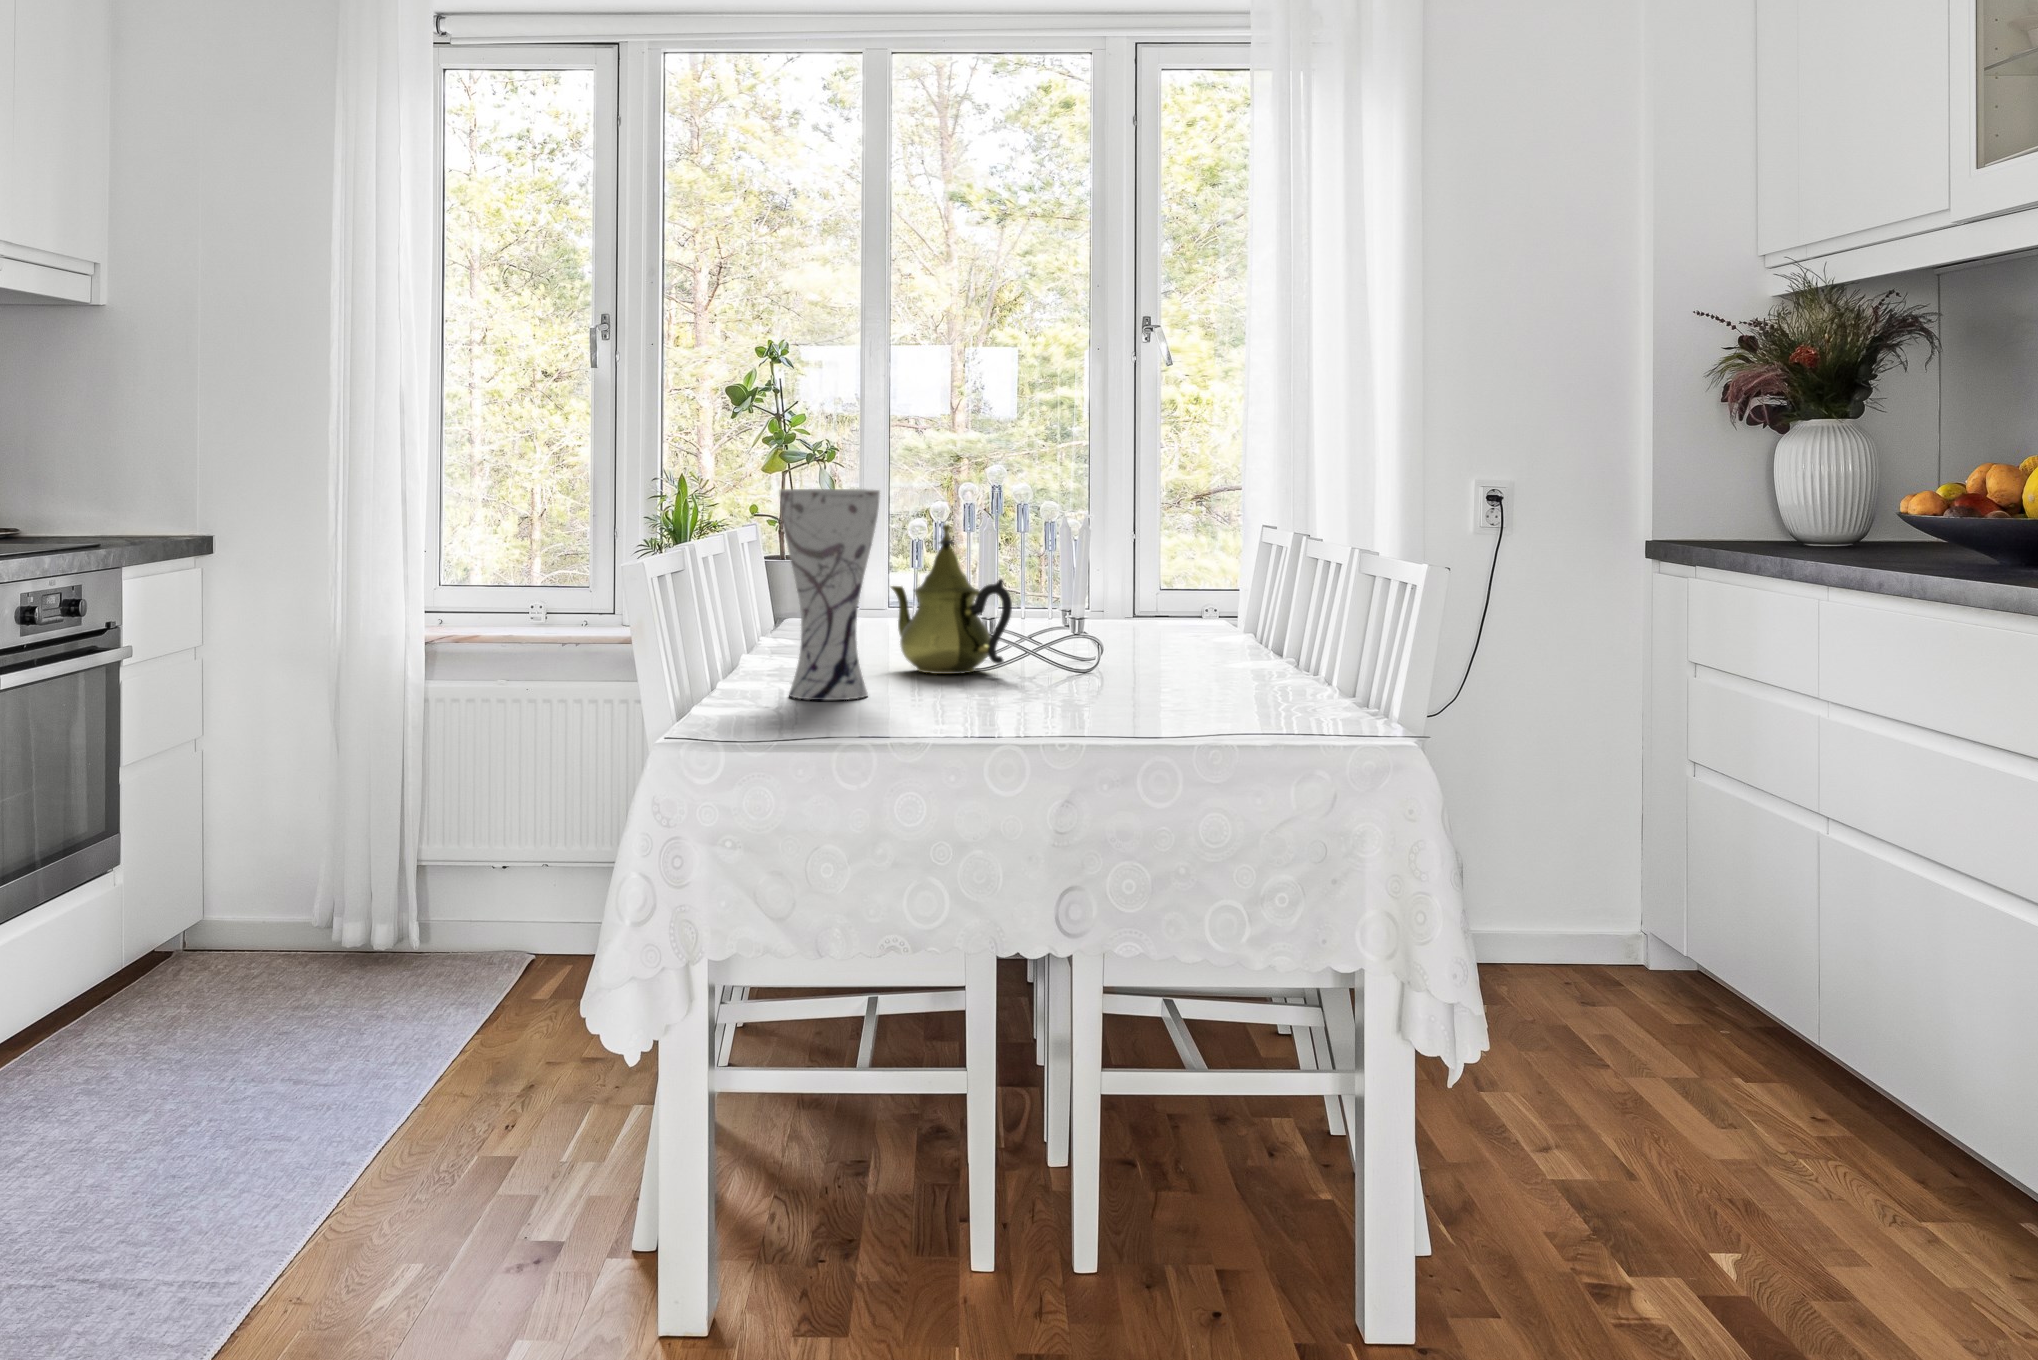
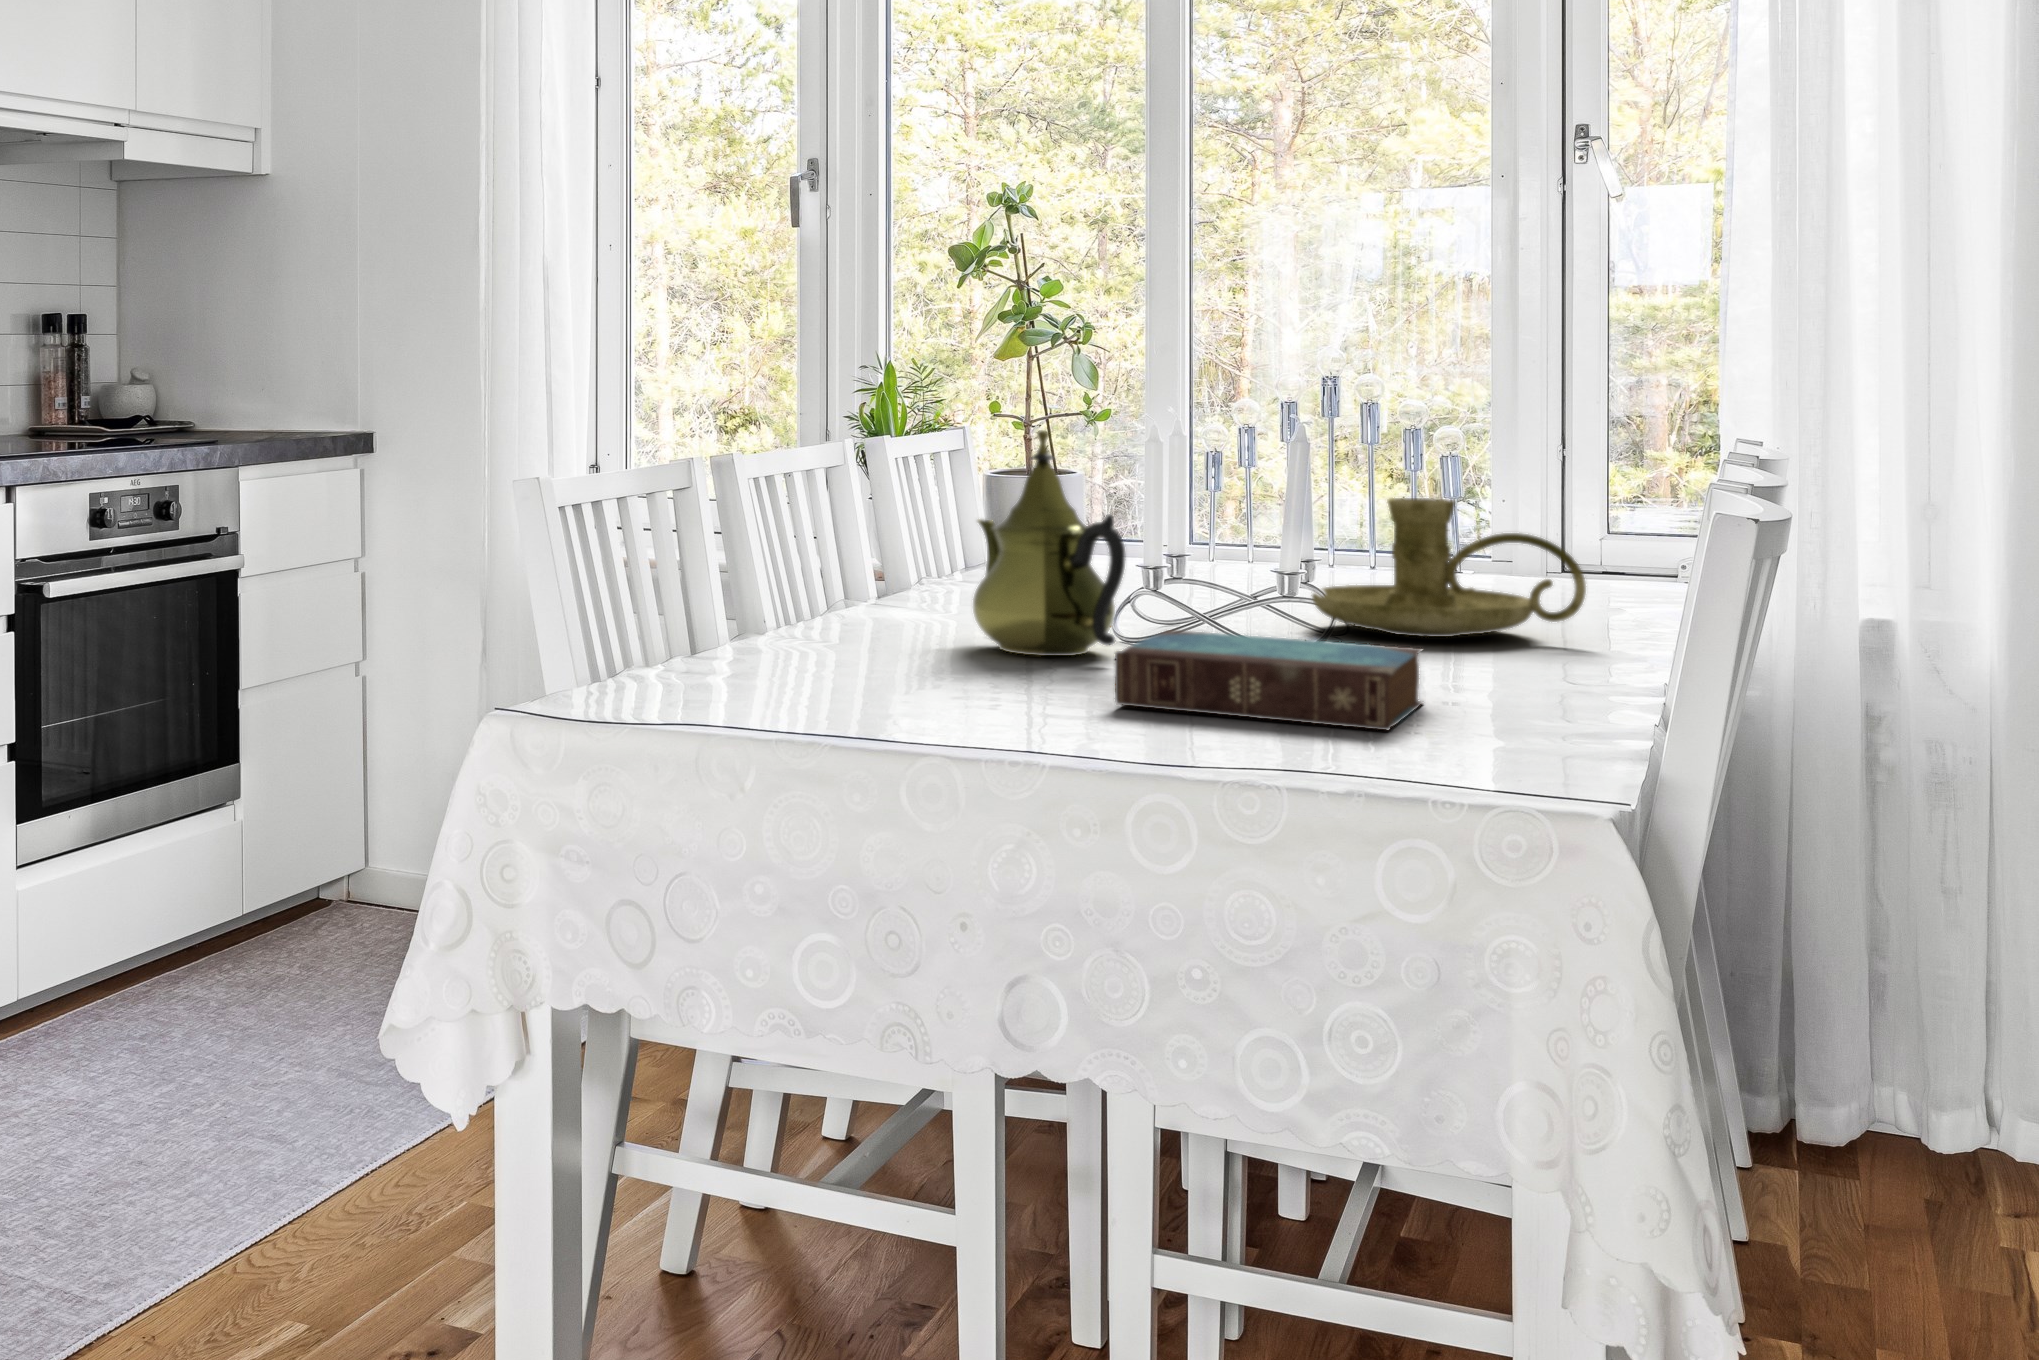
vase: present [780,489,880,700] -> none [712,377,860,686]
candle holder: none [1067,565,1224,651] -> present [1312,498,1586,637]
book: none [1052,650,1211,698] -> present [1115,630,1422,730]

